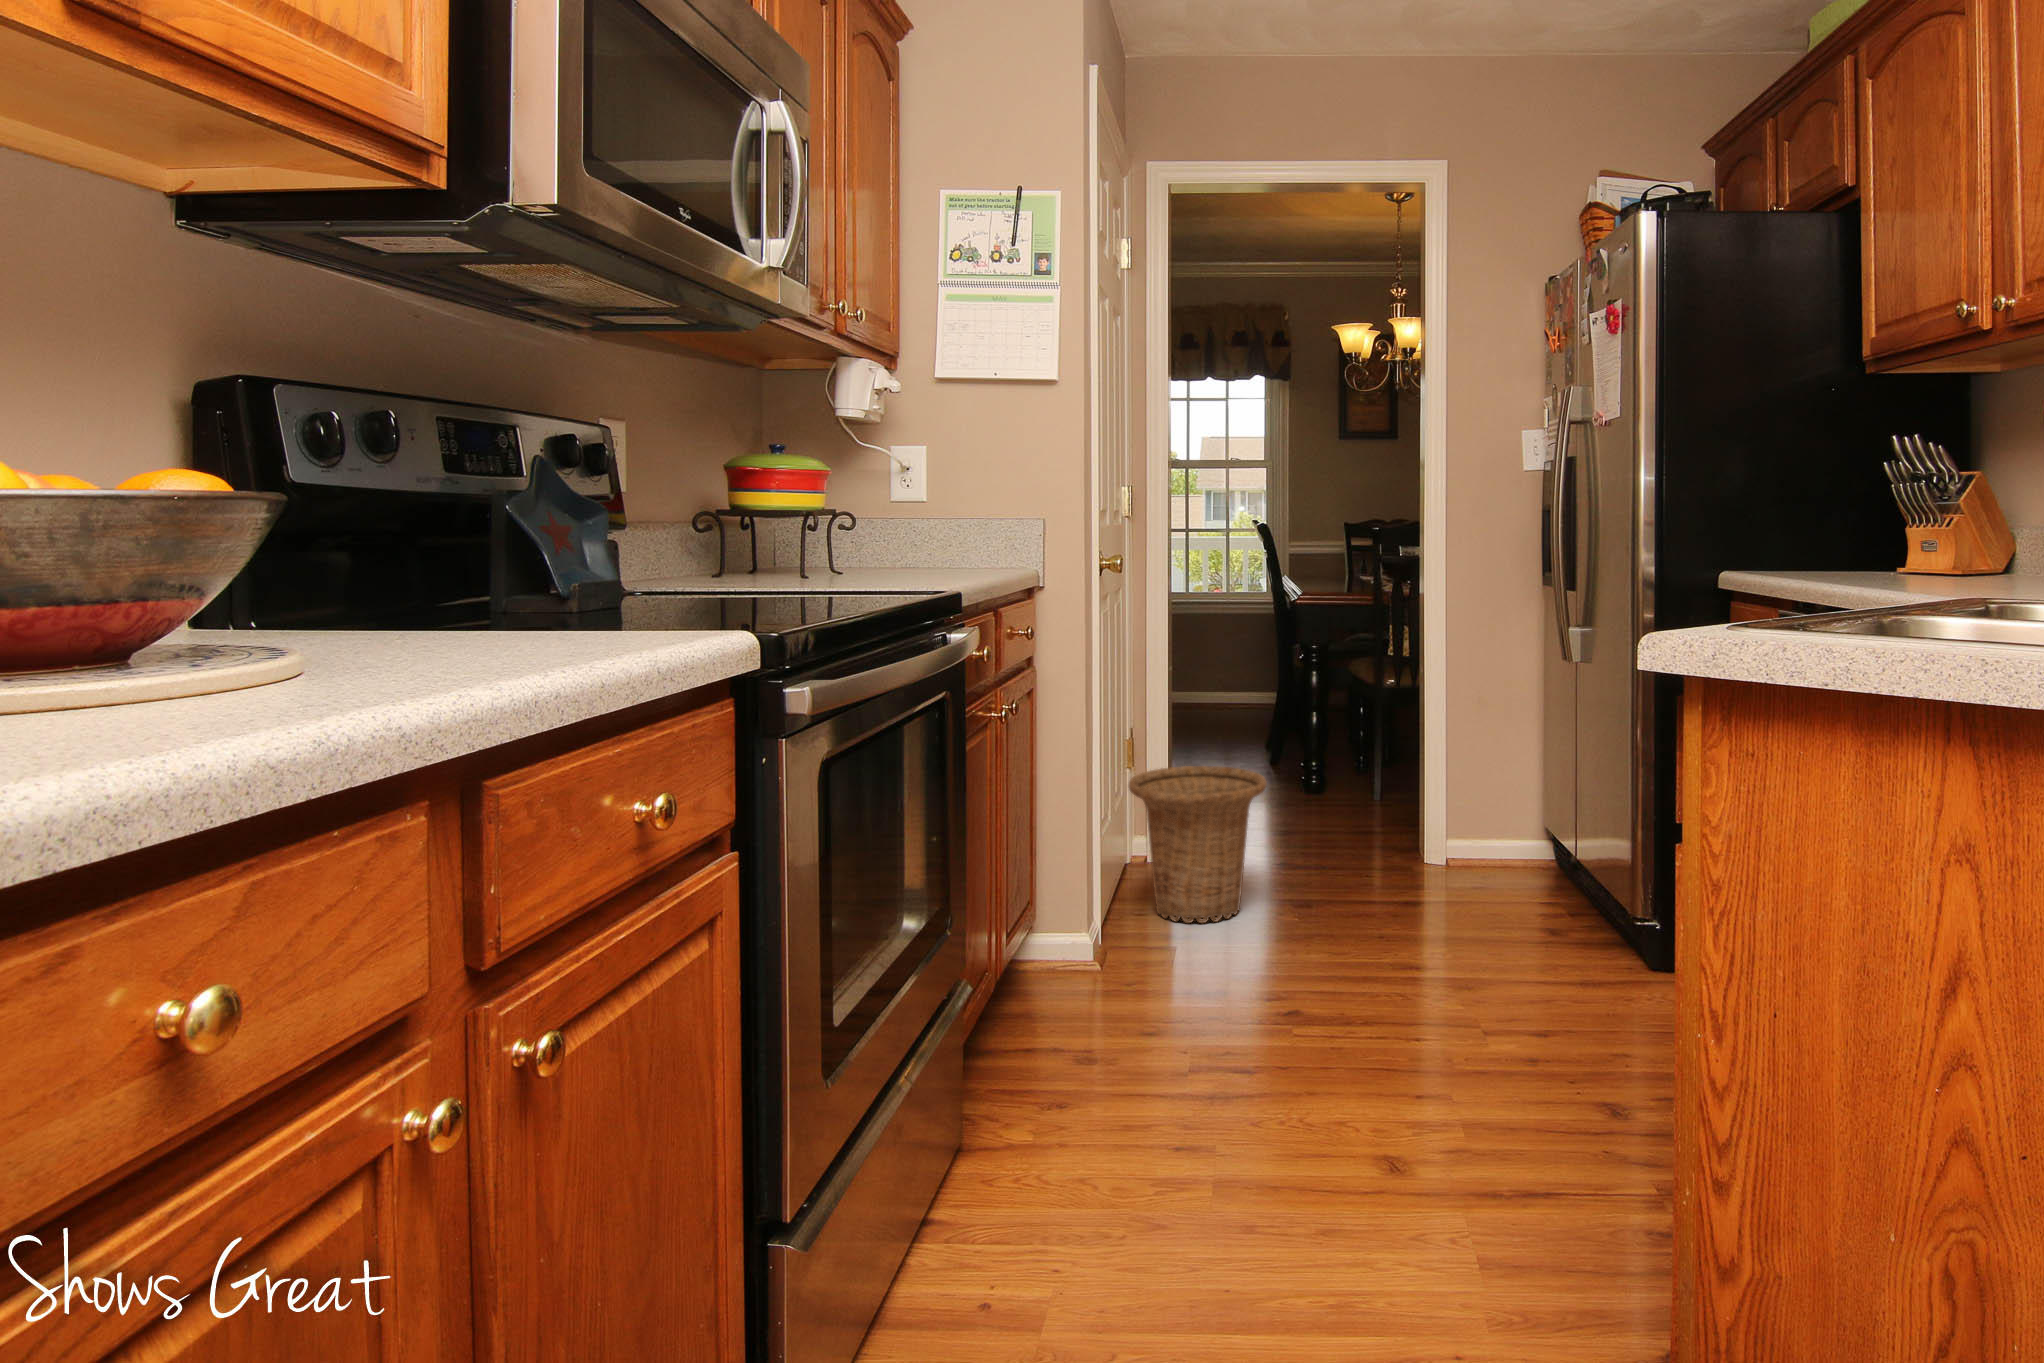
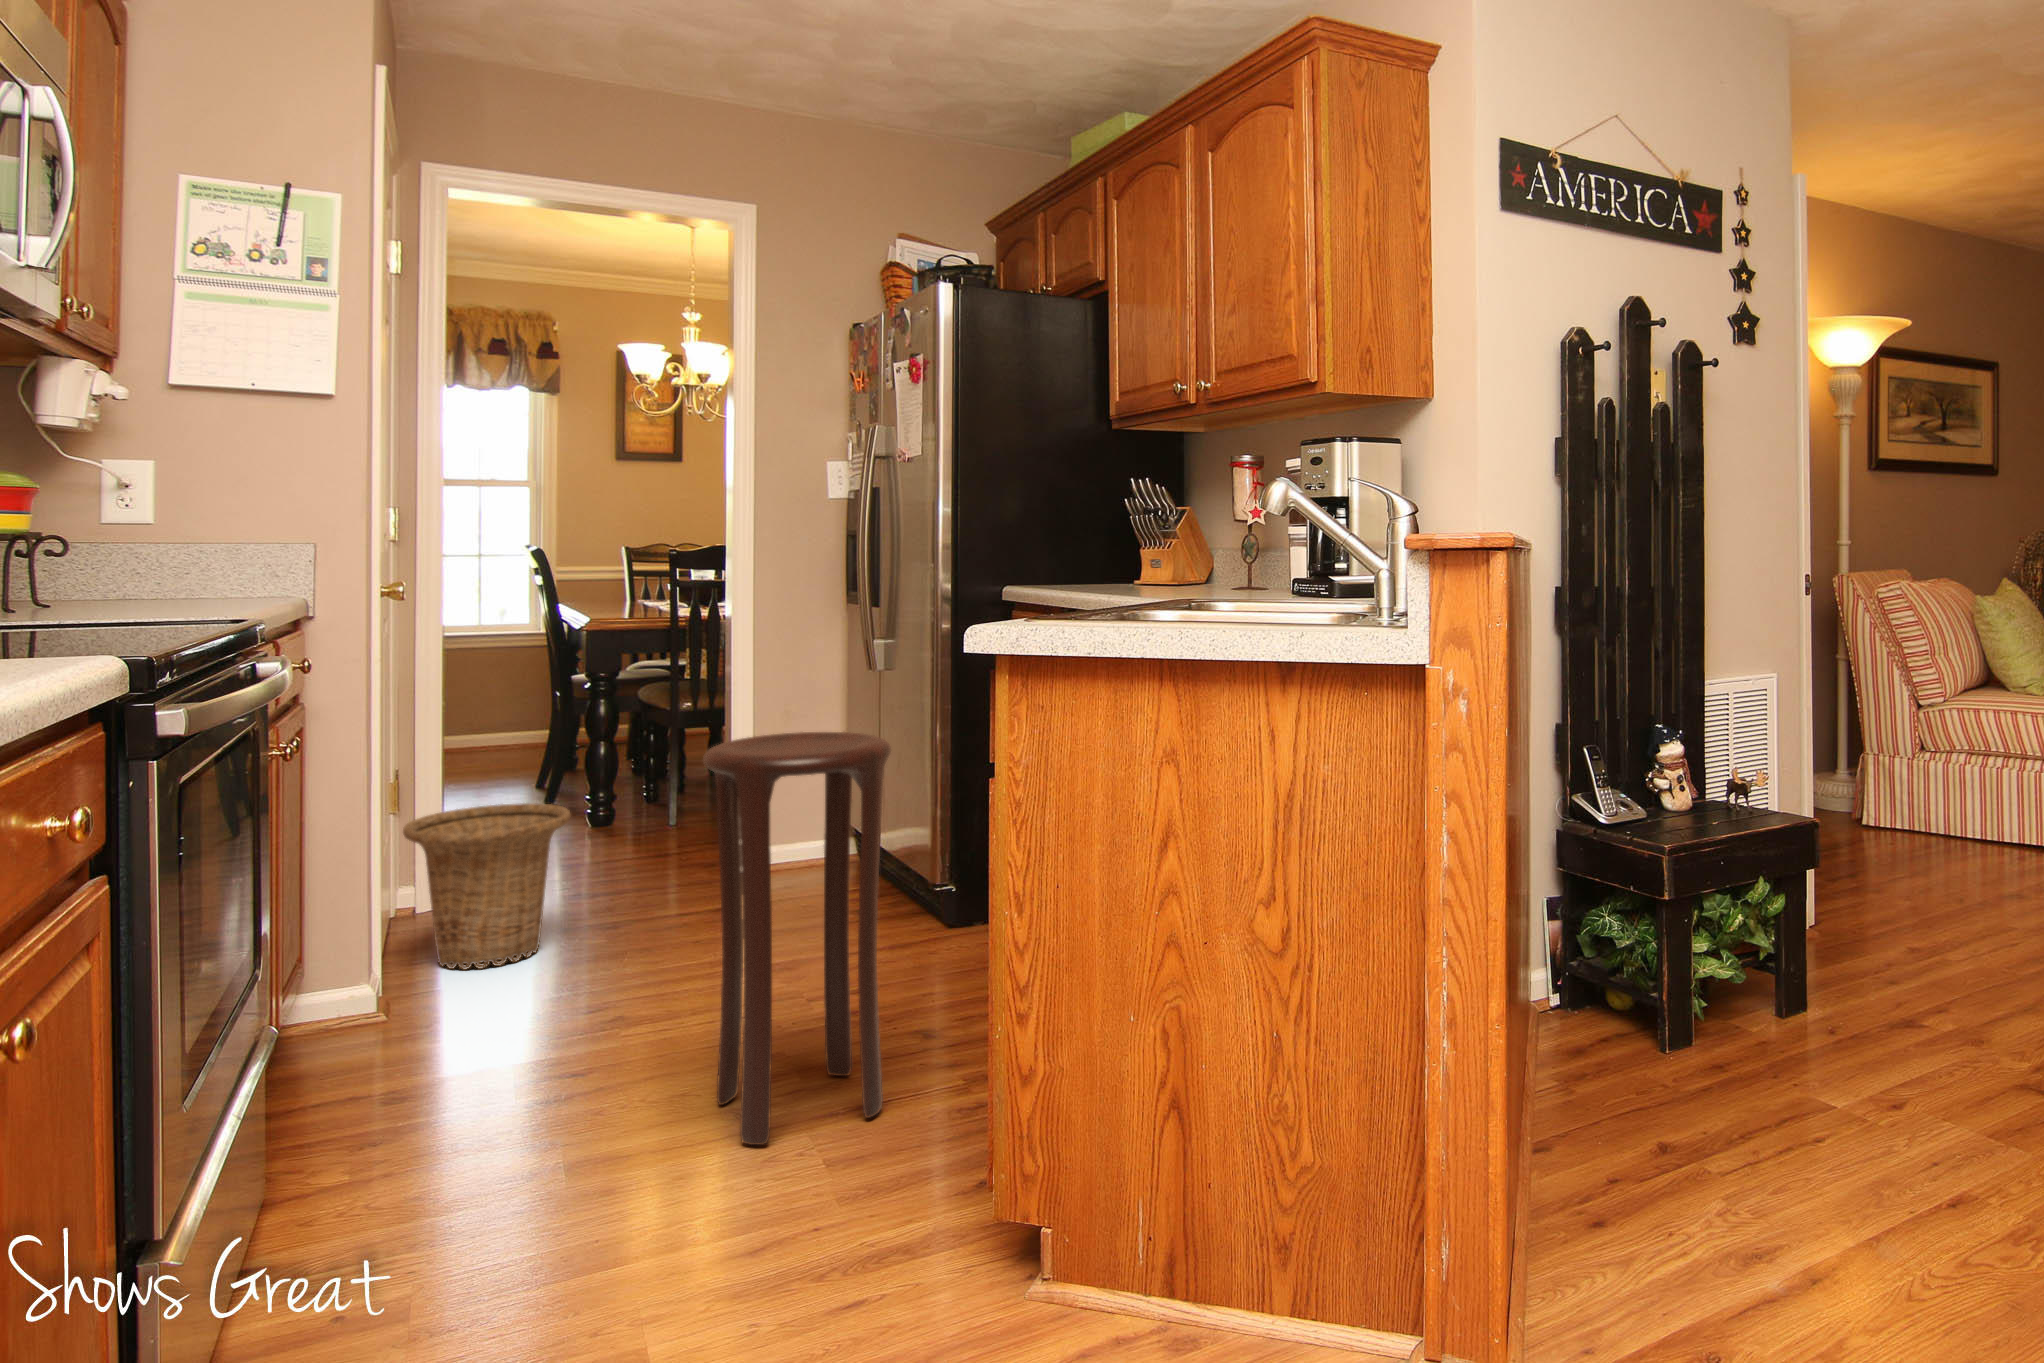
stool: none [1327,736,1544,1231] -> present [703,732,891,1145]

